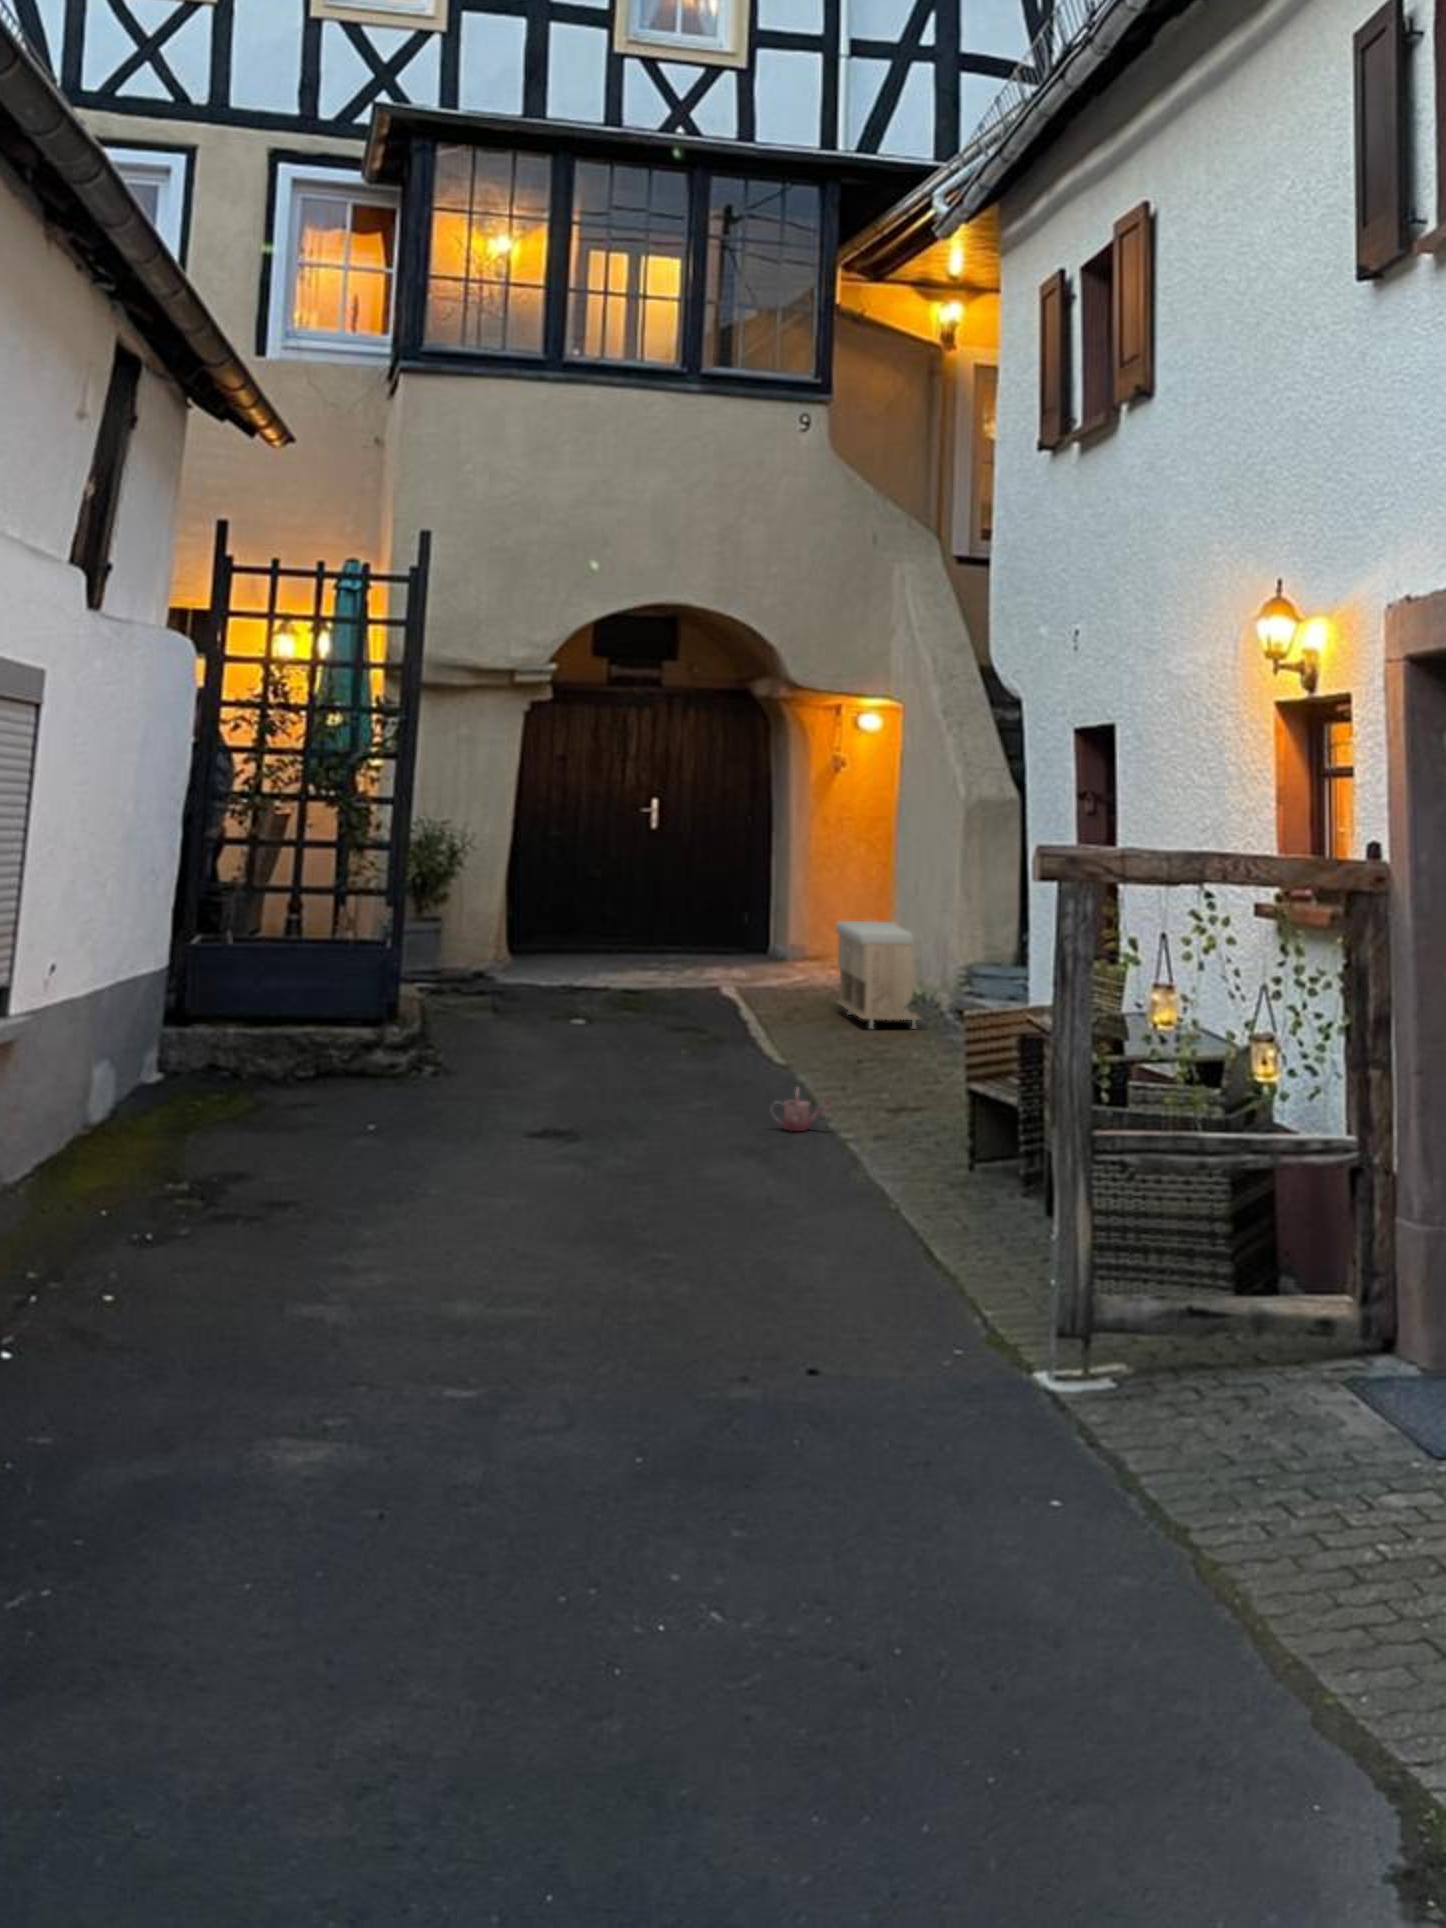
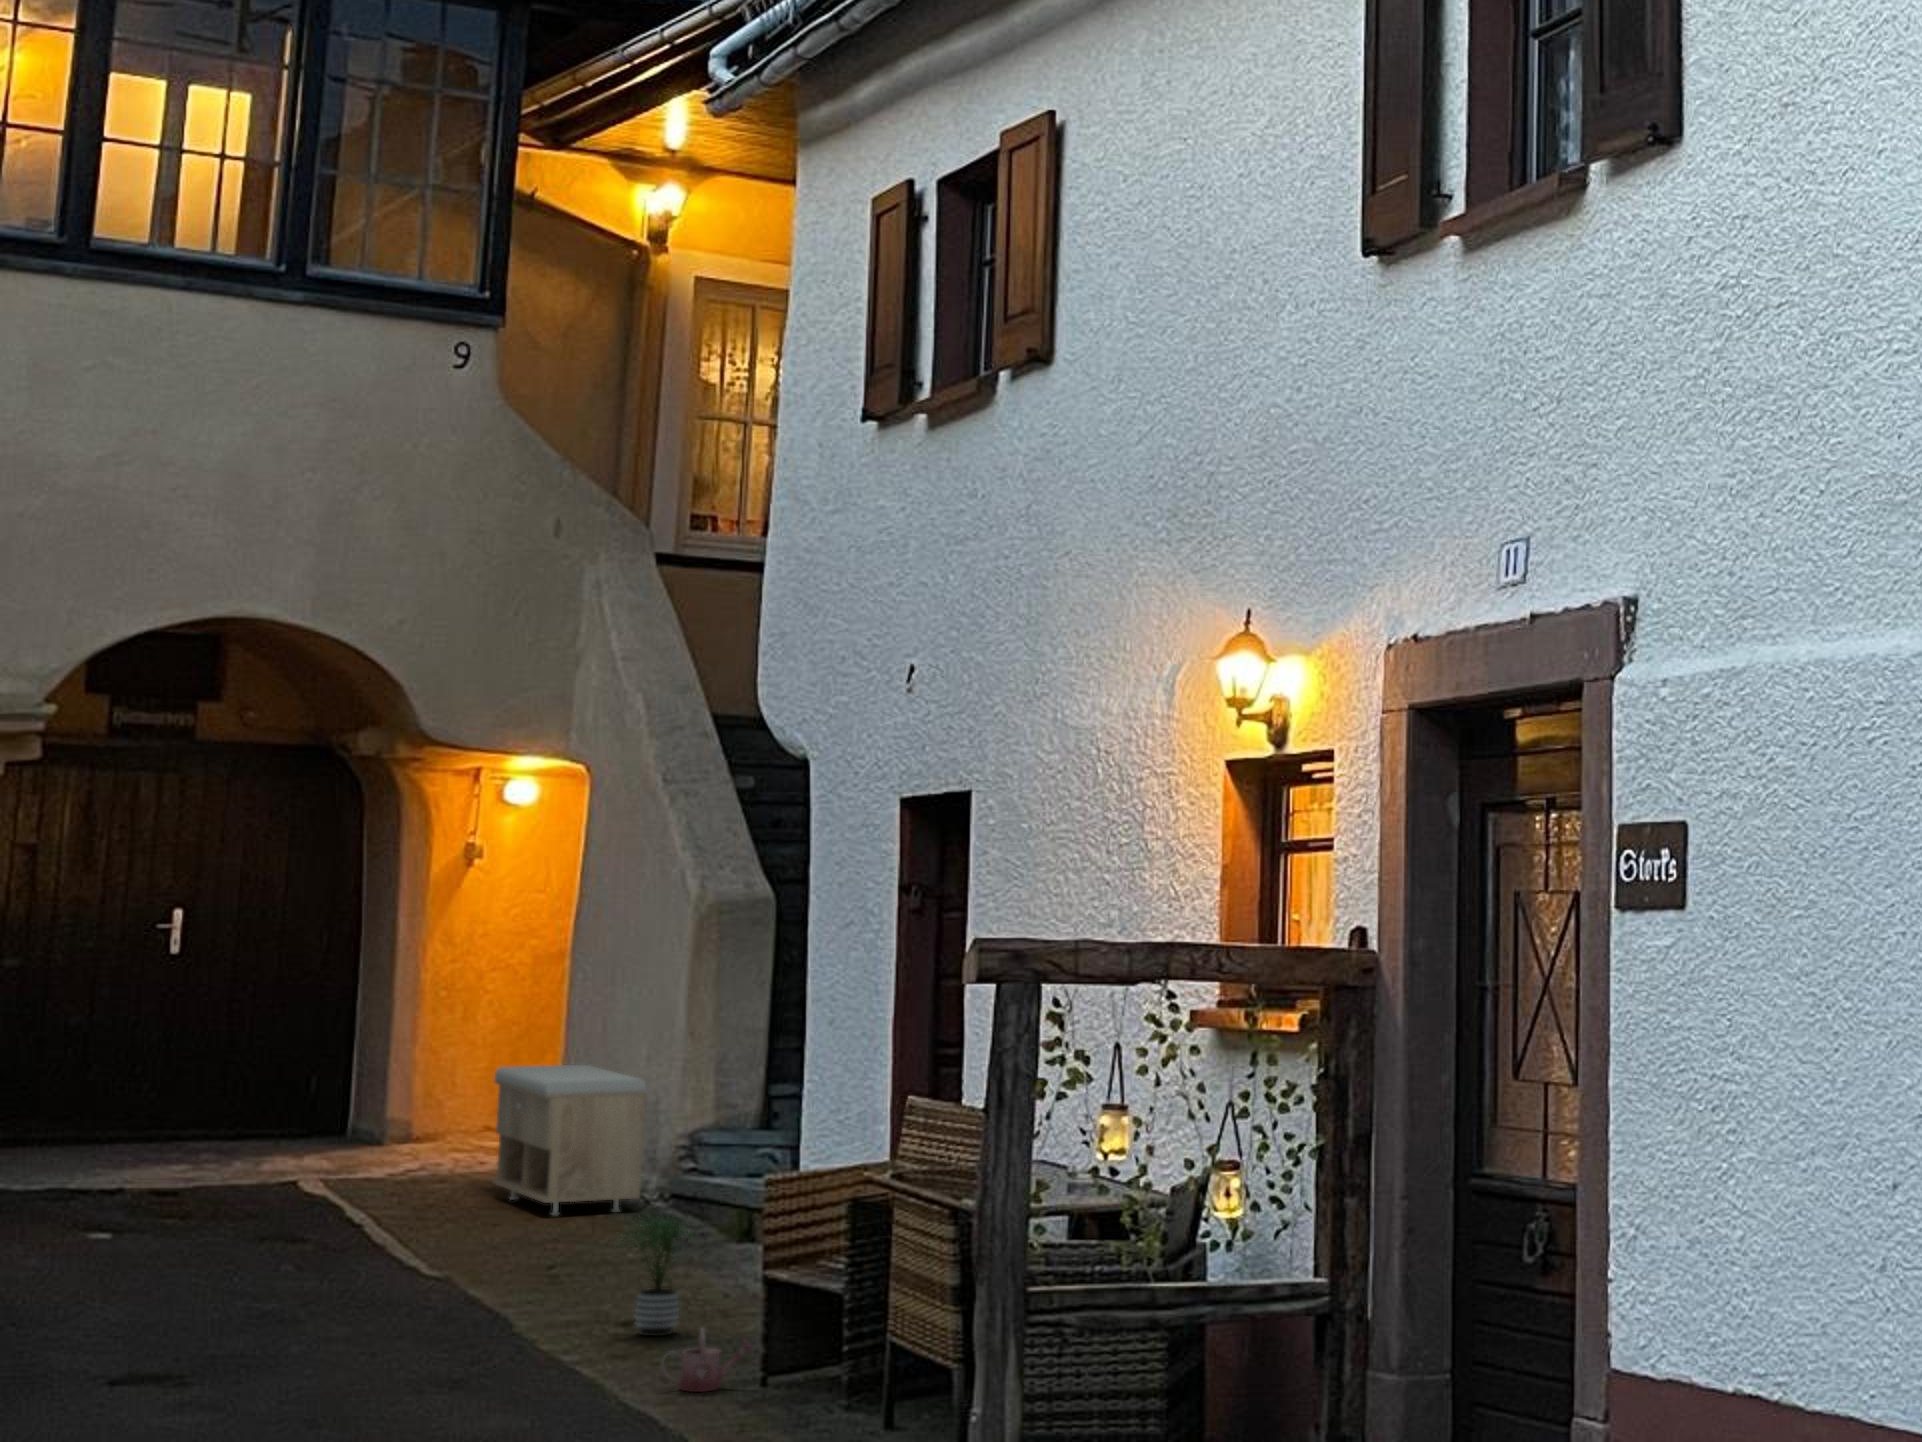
potted plant: none [862,1036,925,1129] -> present [617,1213,698,1336]
watering can: present [771,1088,832,1131] -> present [662,1328,756,1392]

